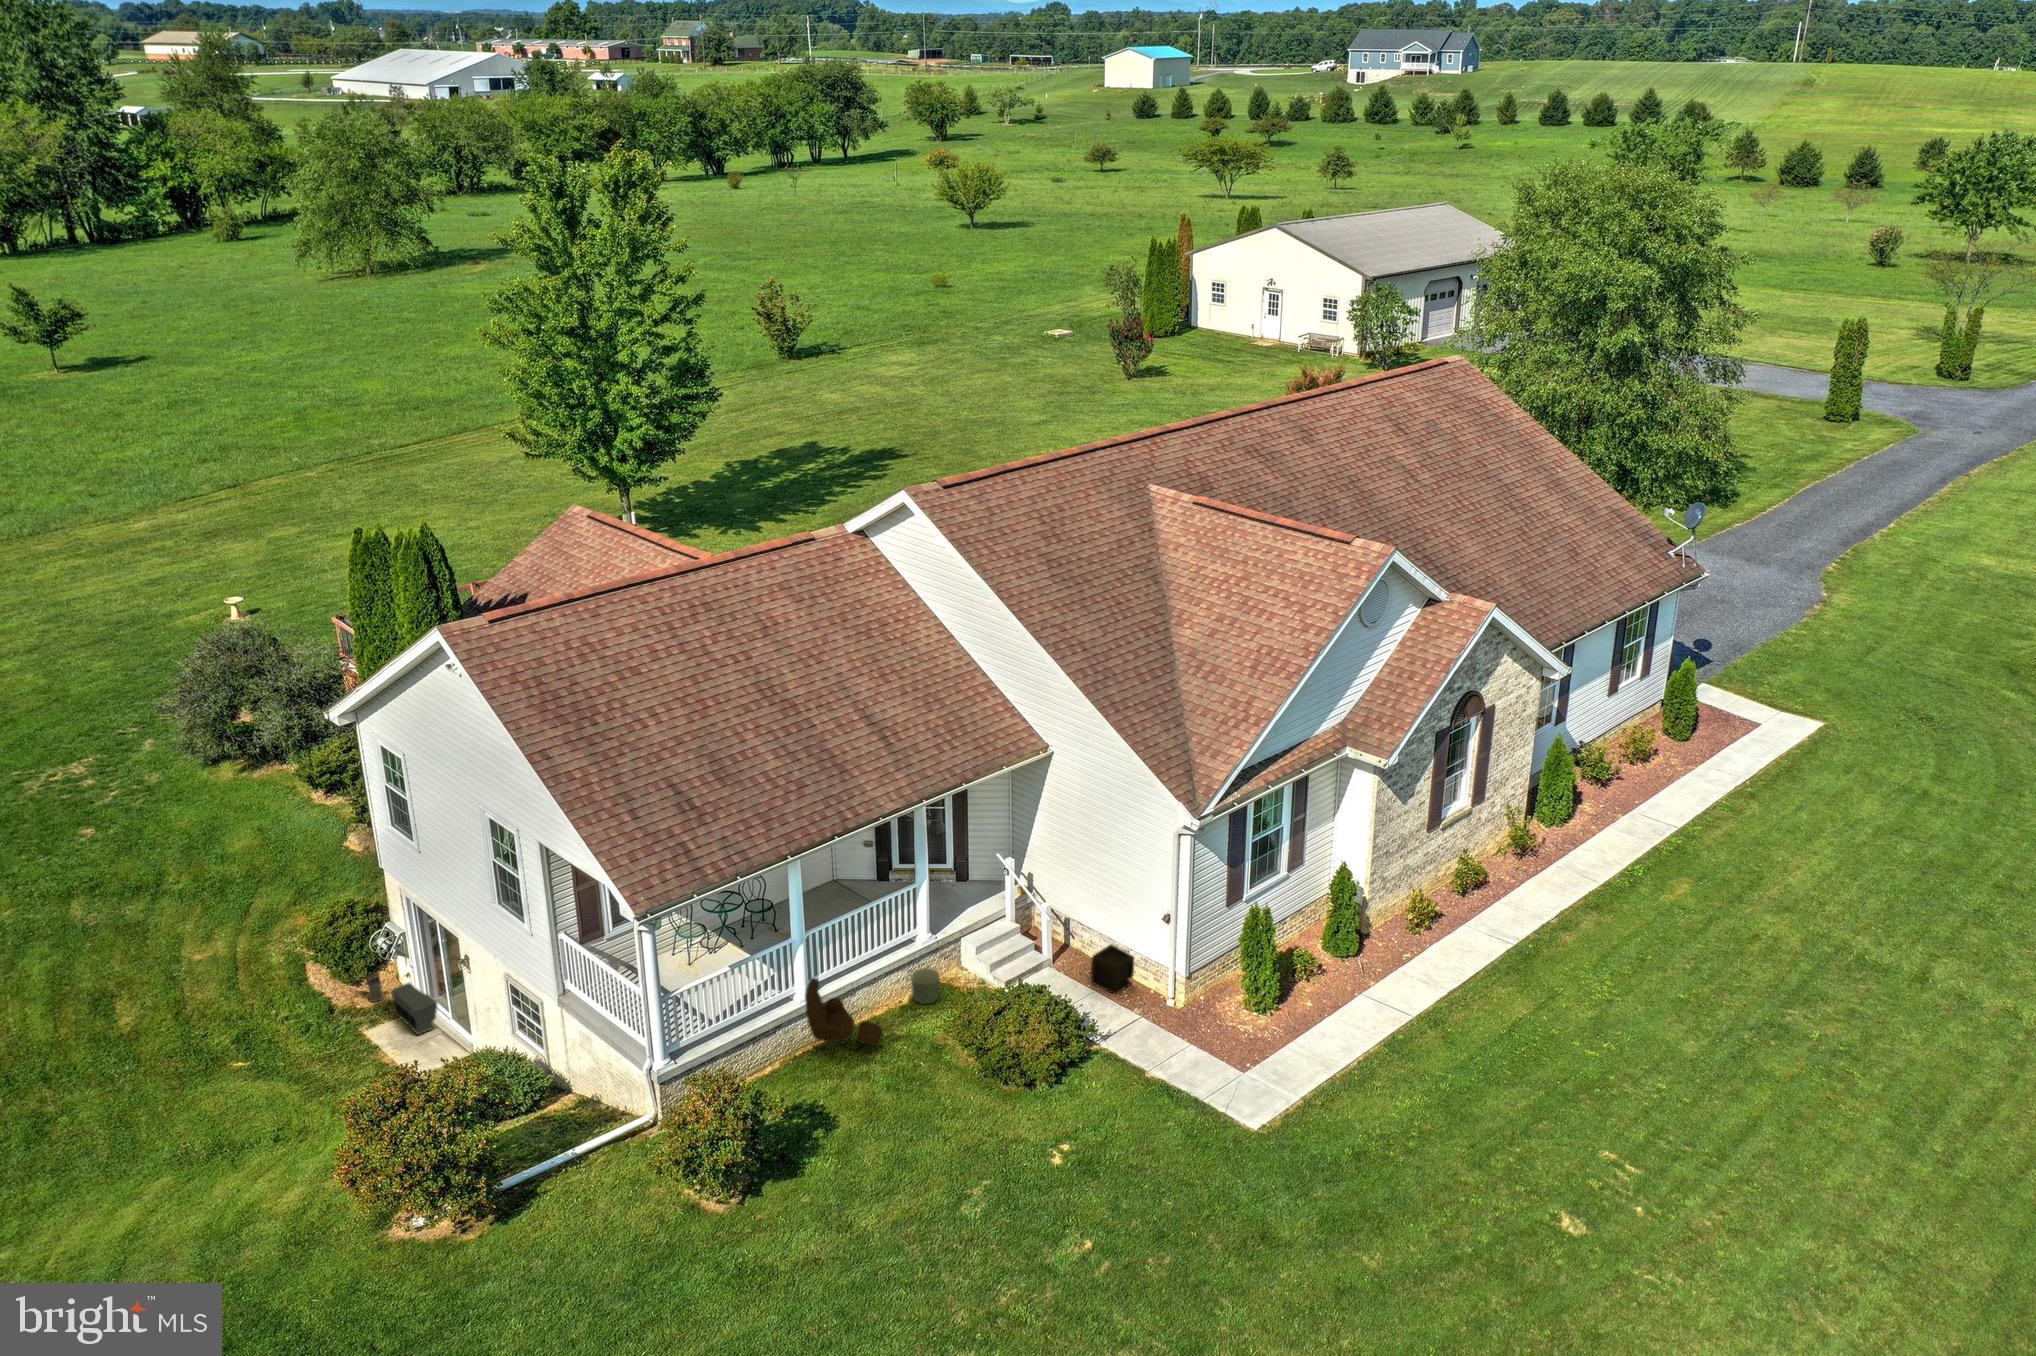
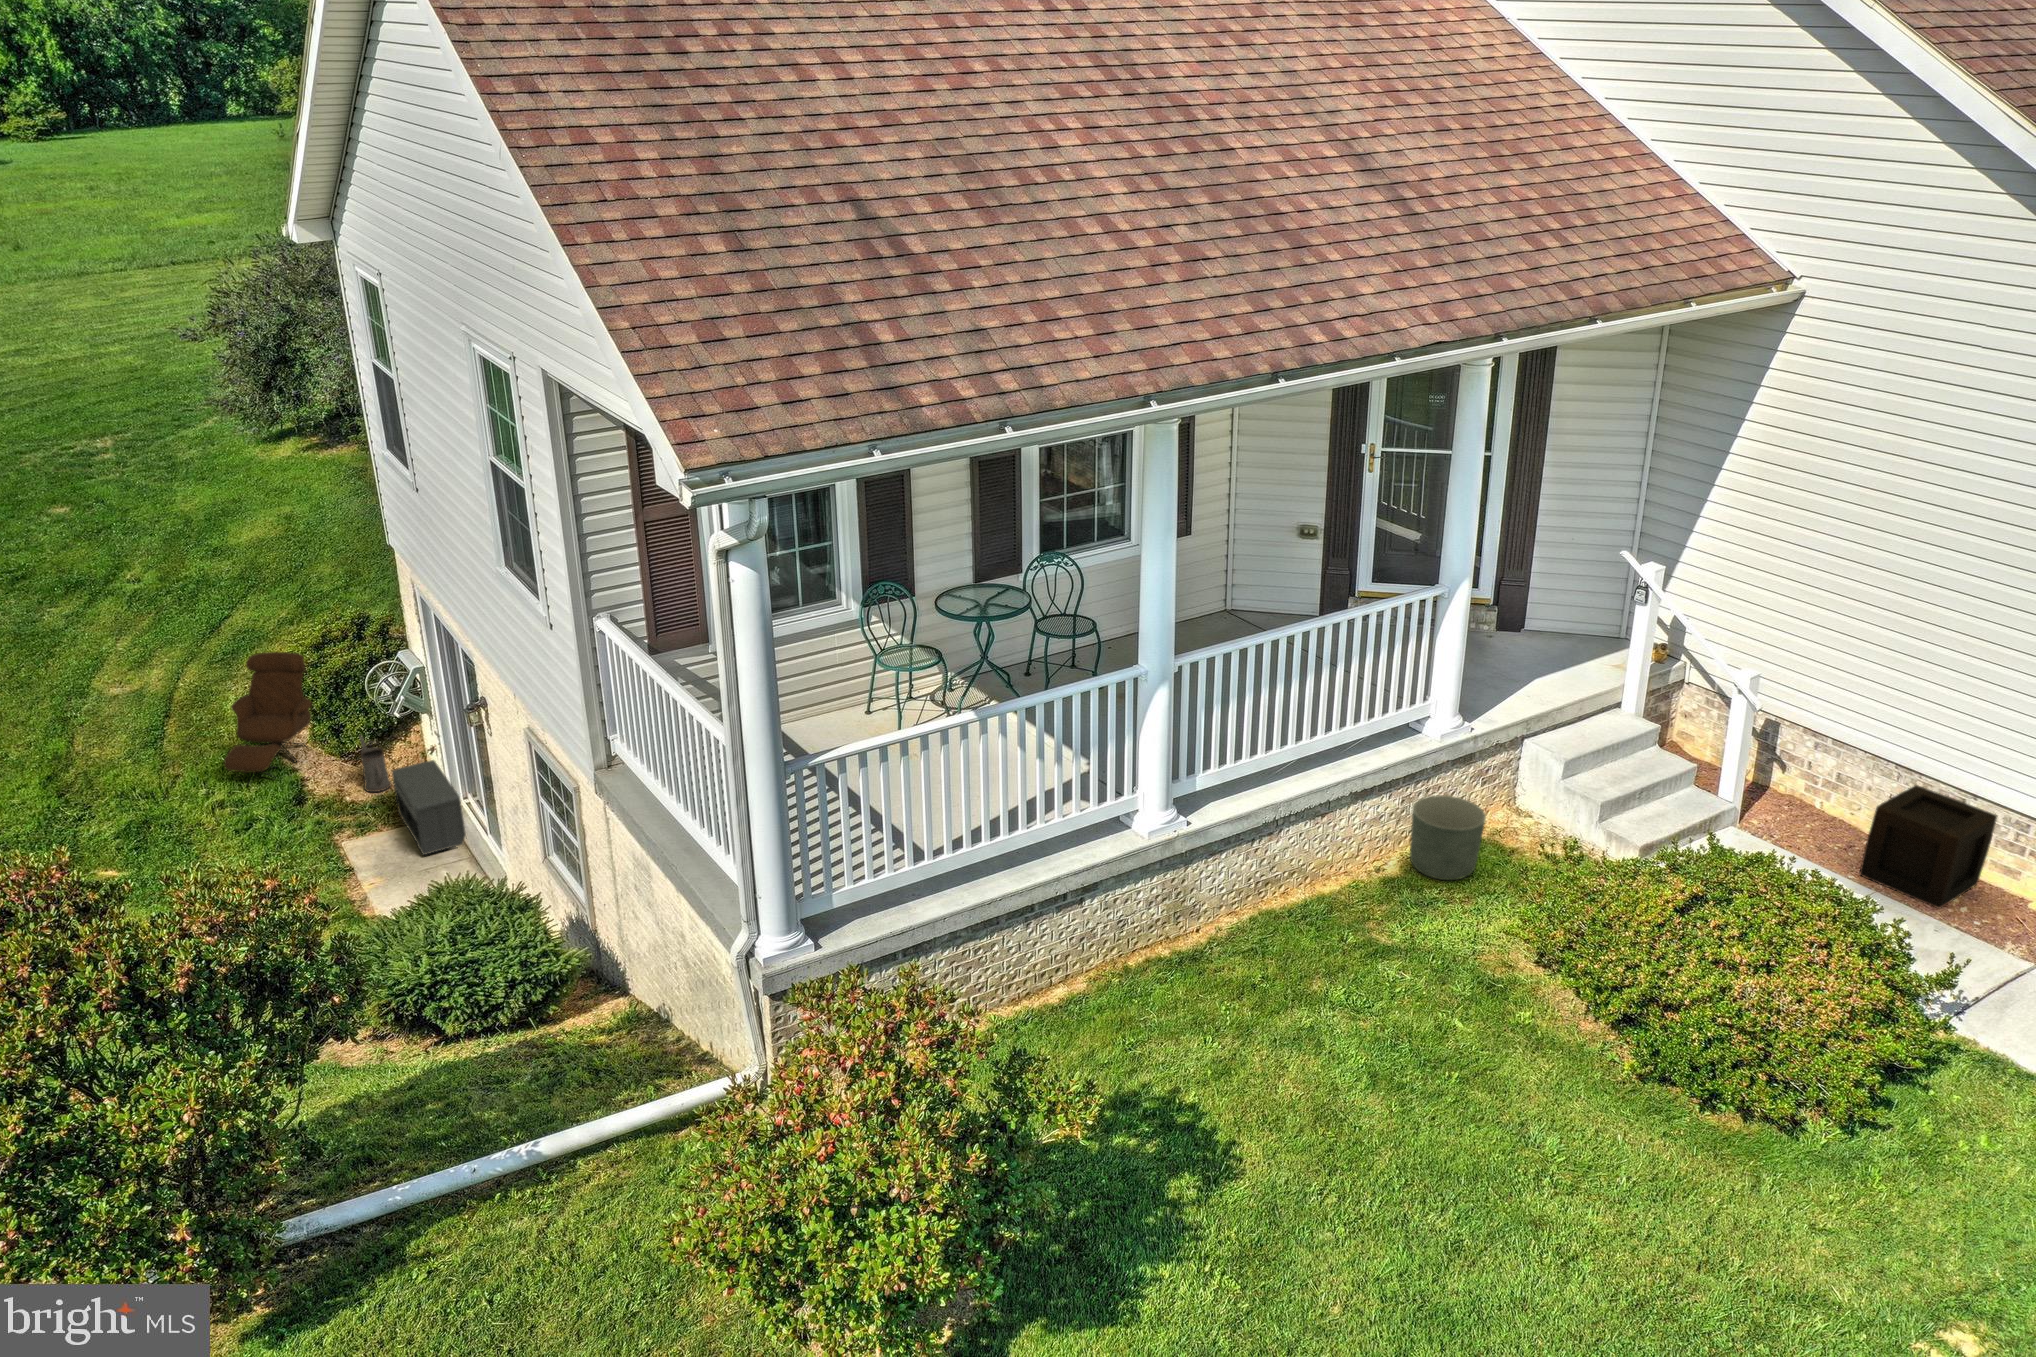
lounge chair: present [805,978,883,1057] -> present [224,652,312,785]

